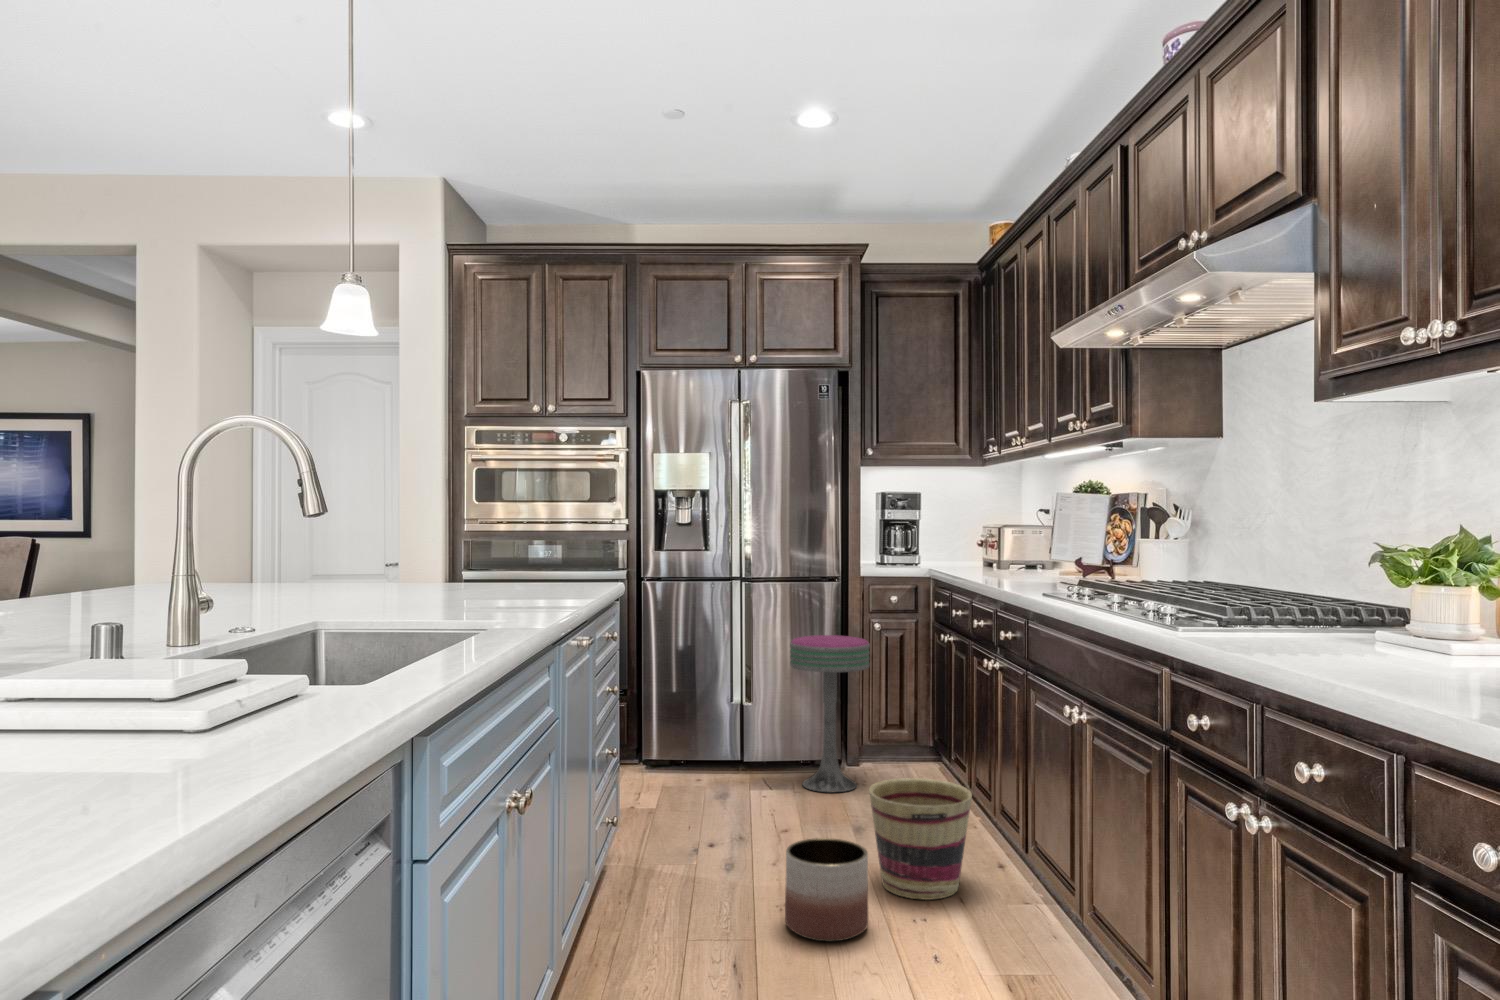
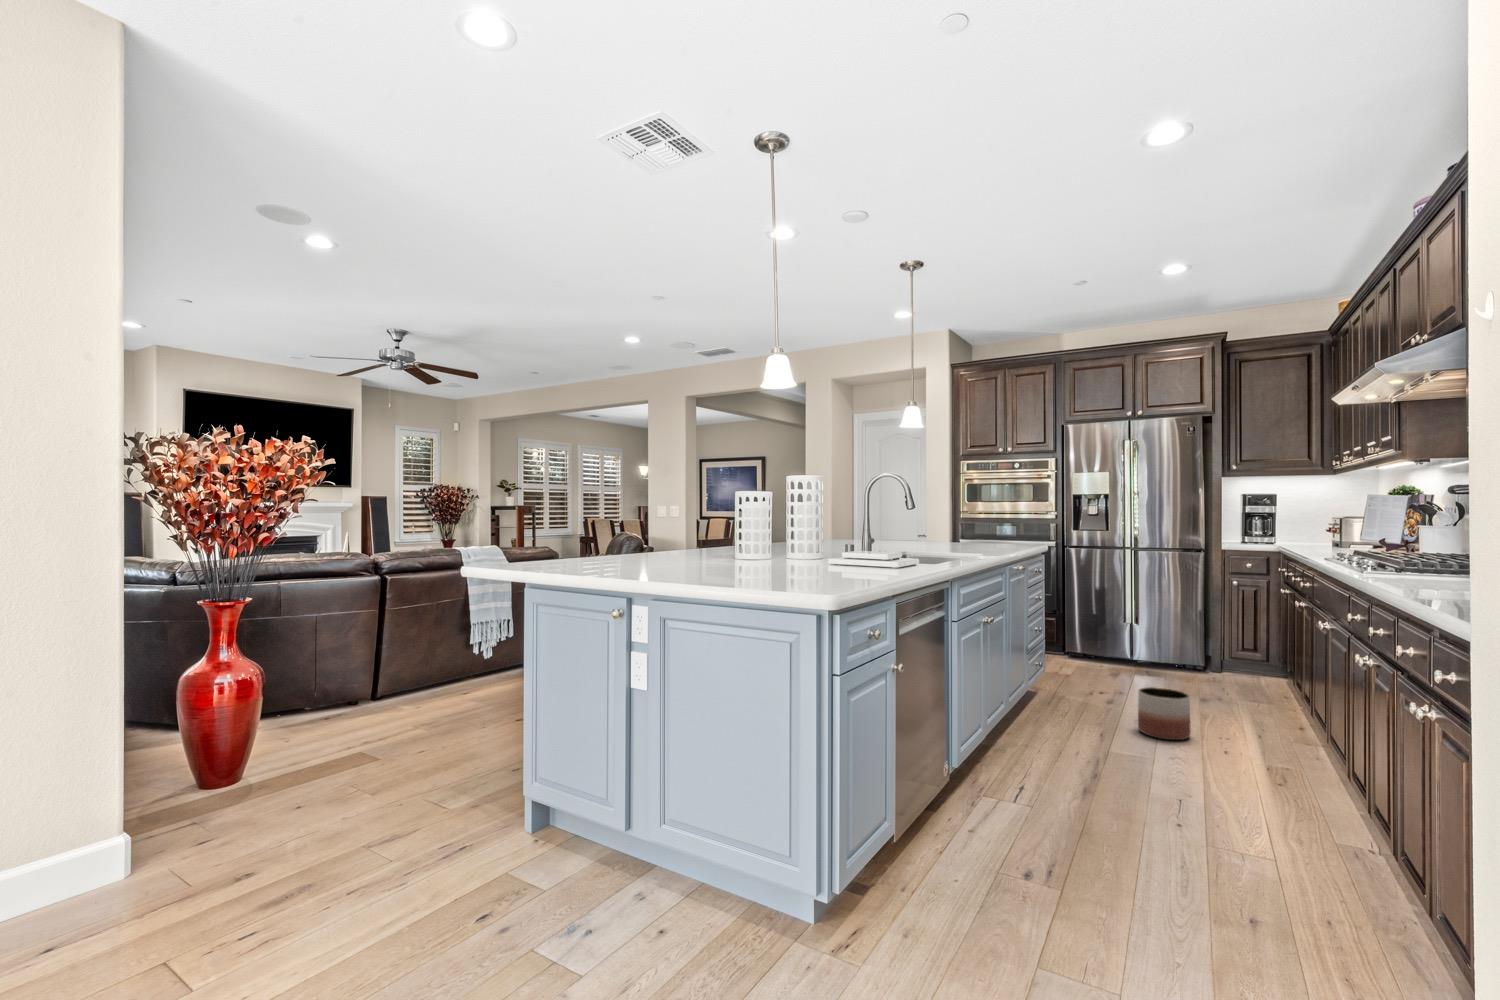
bar stool: present [790,635,870,792] -> none [1165,585,1224,683]
basket: present [869,778,972,900] -> none [1200,666,1273,735]

